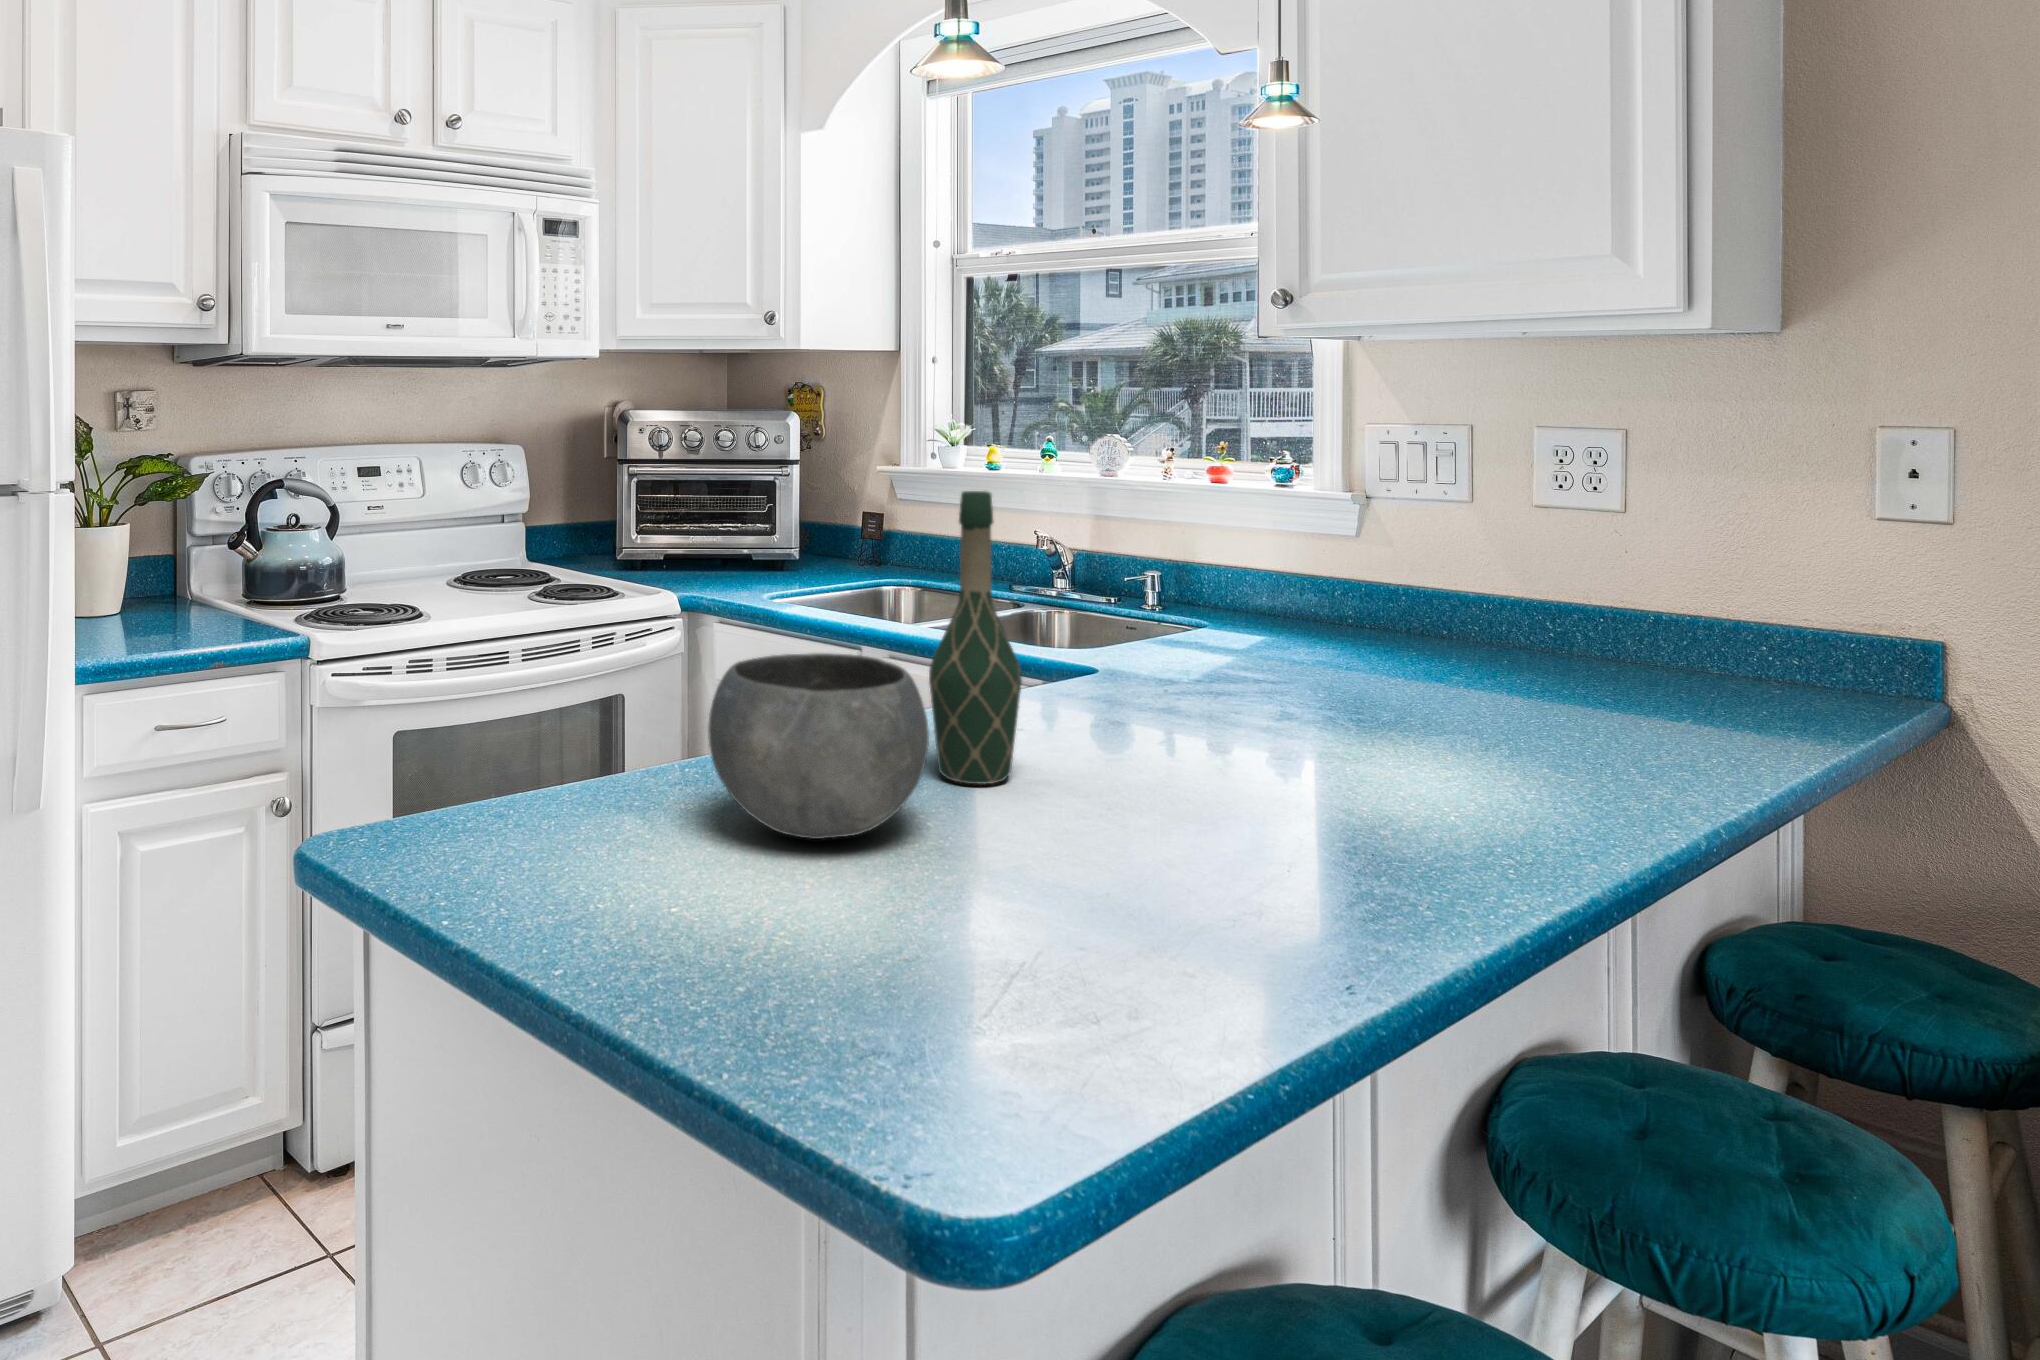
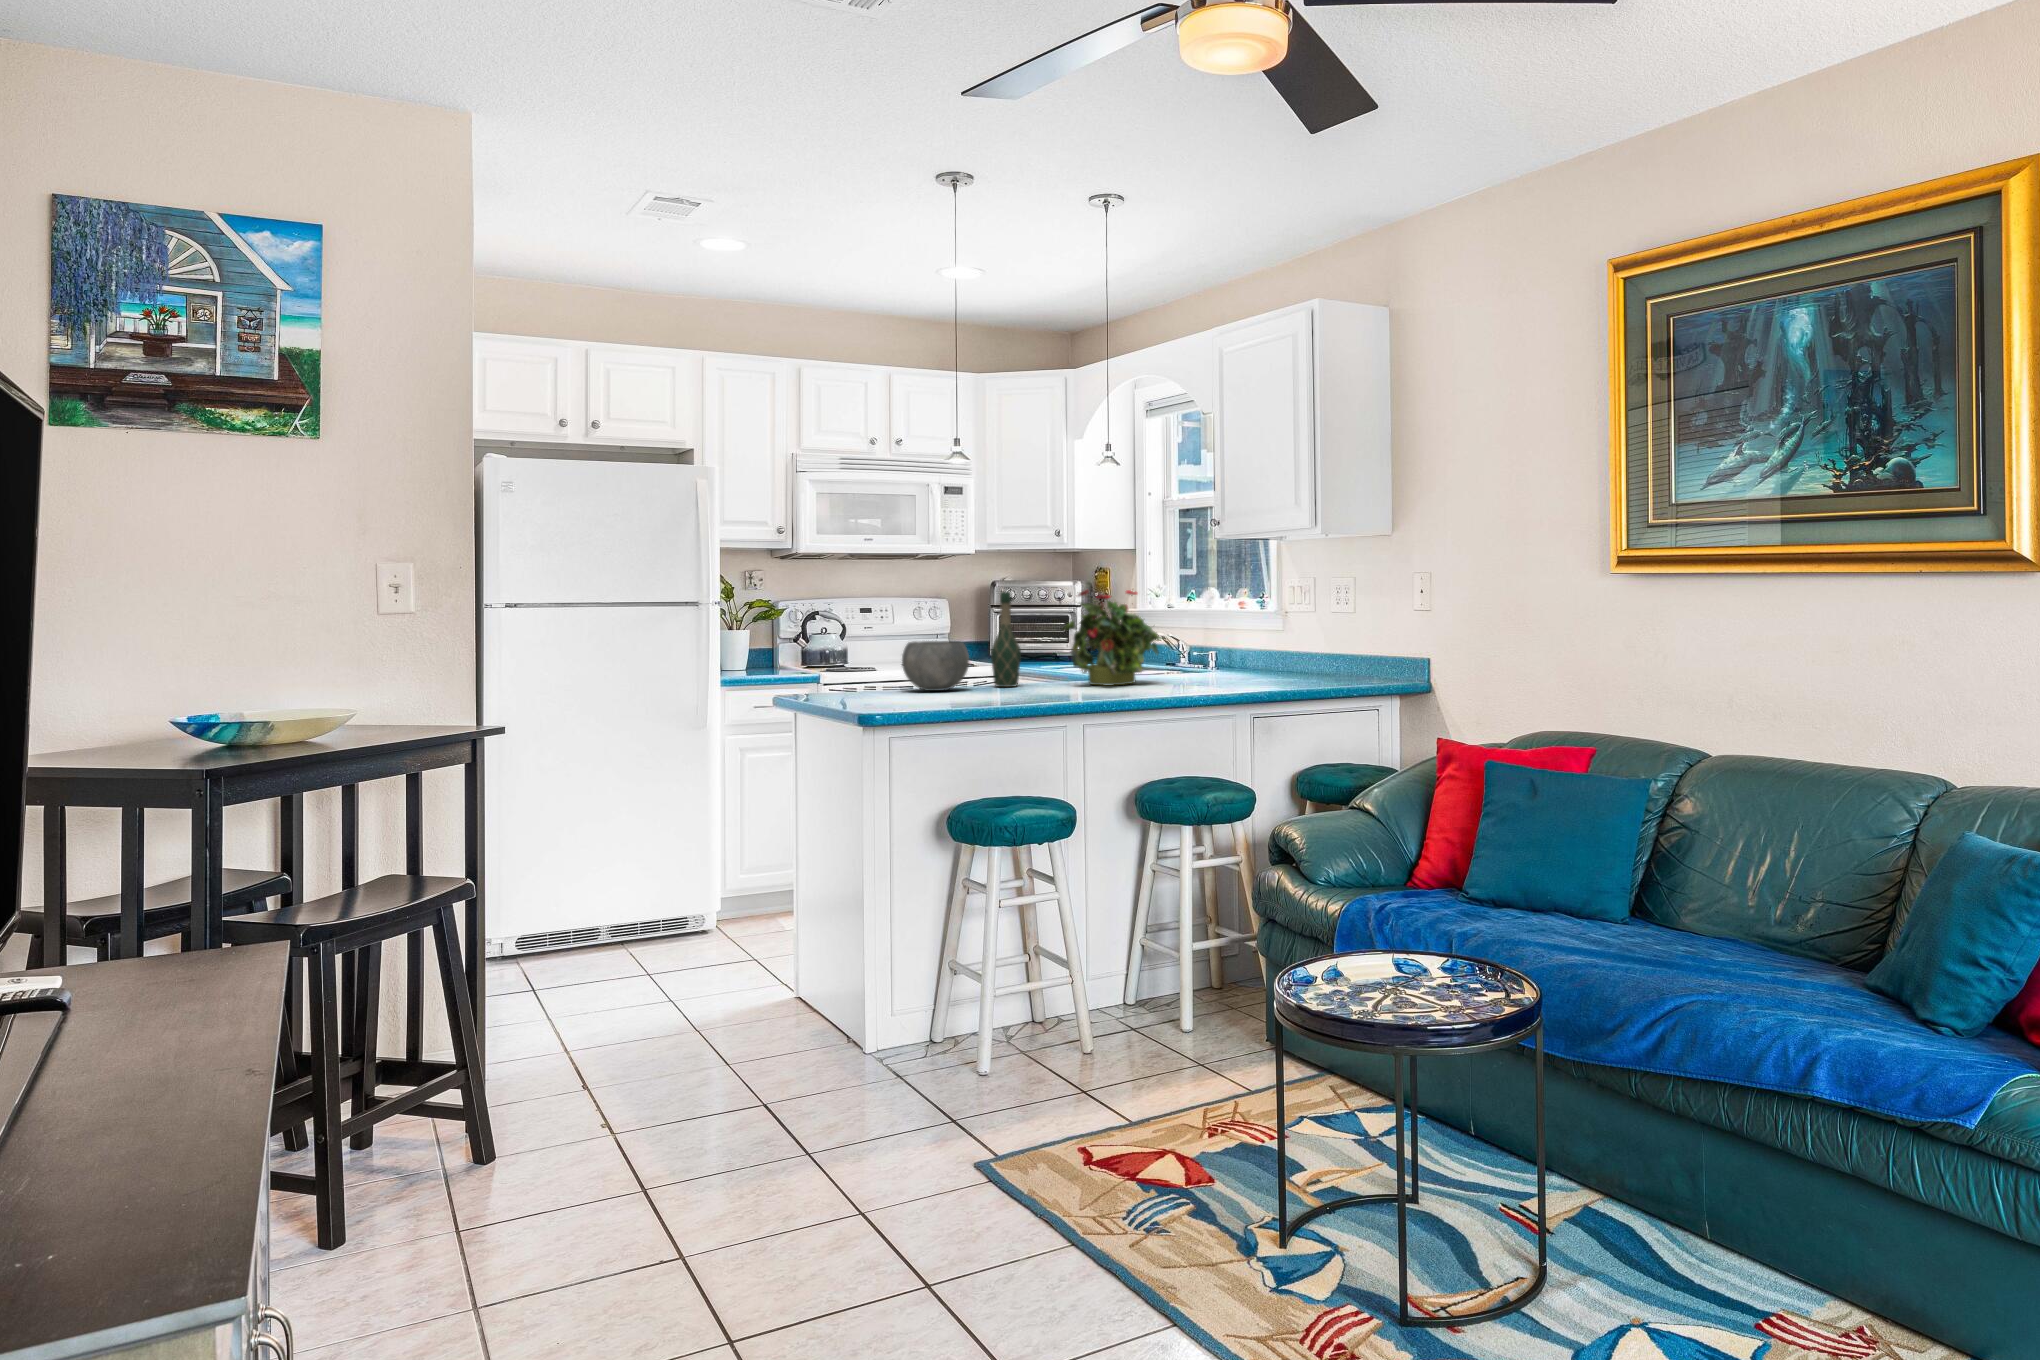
potted plant: none [1140,478,1446,774] -> present [1061,589,1160,686]

